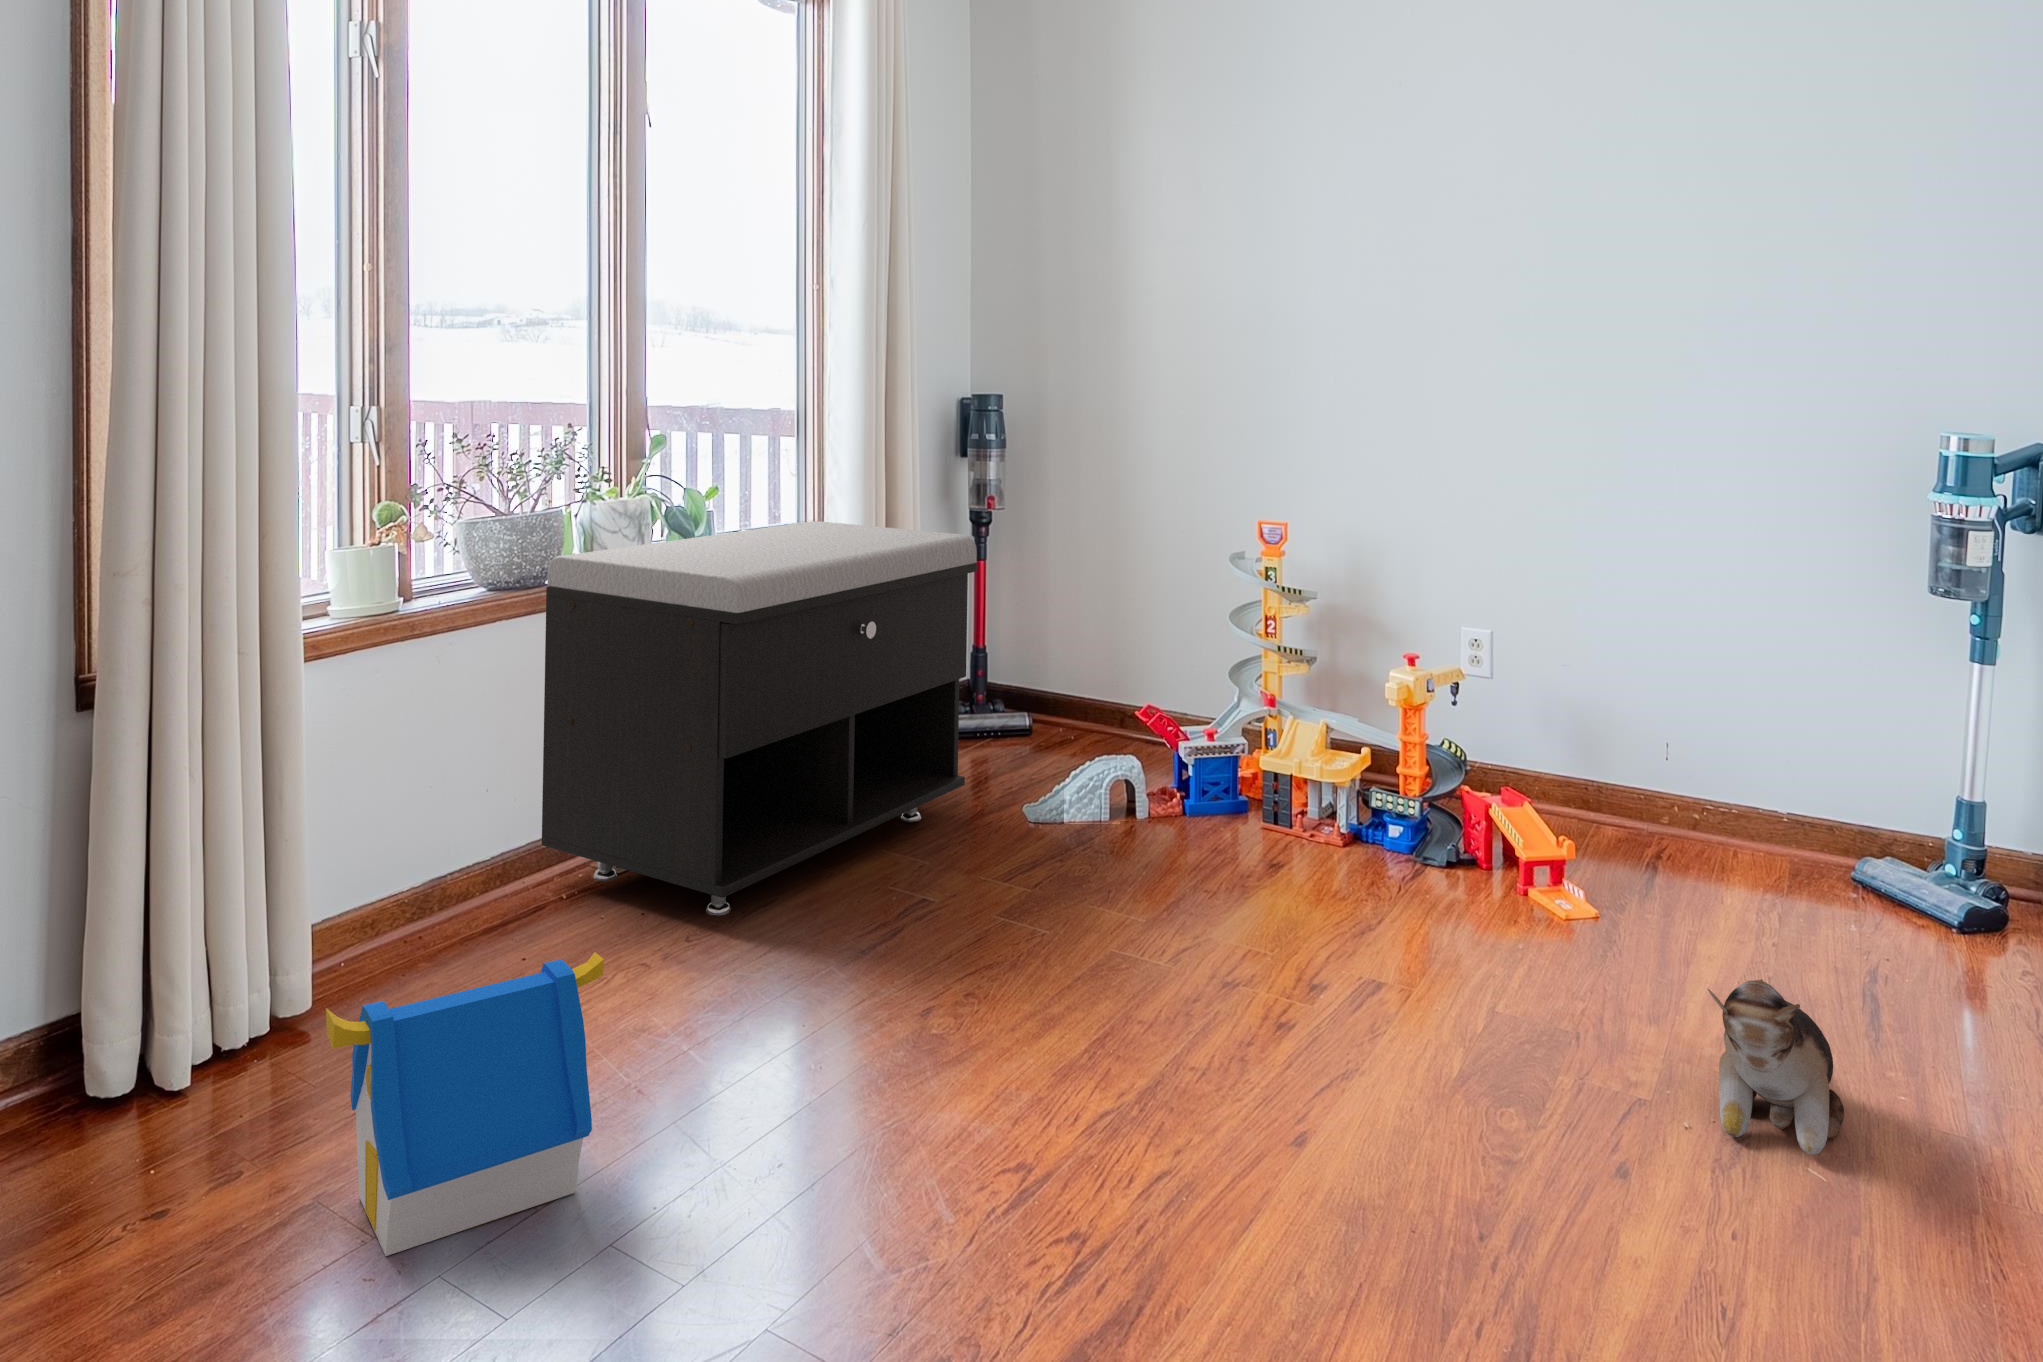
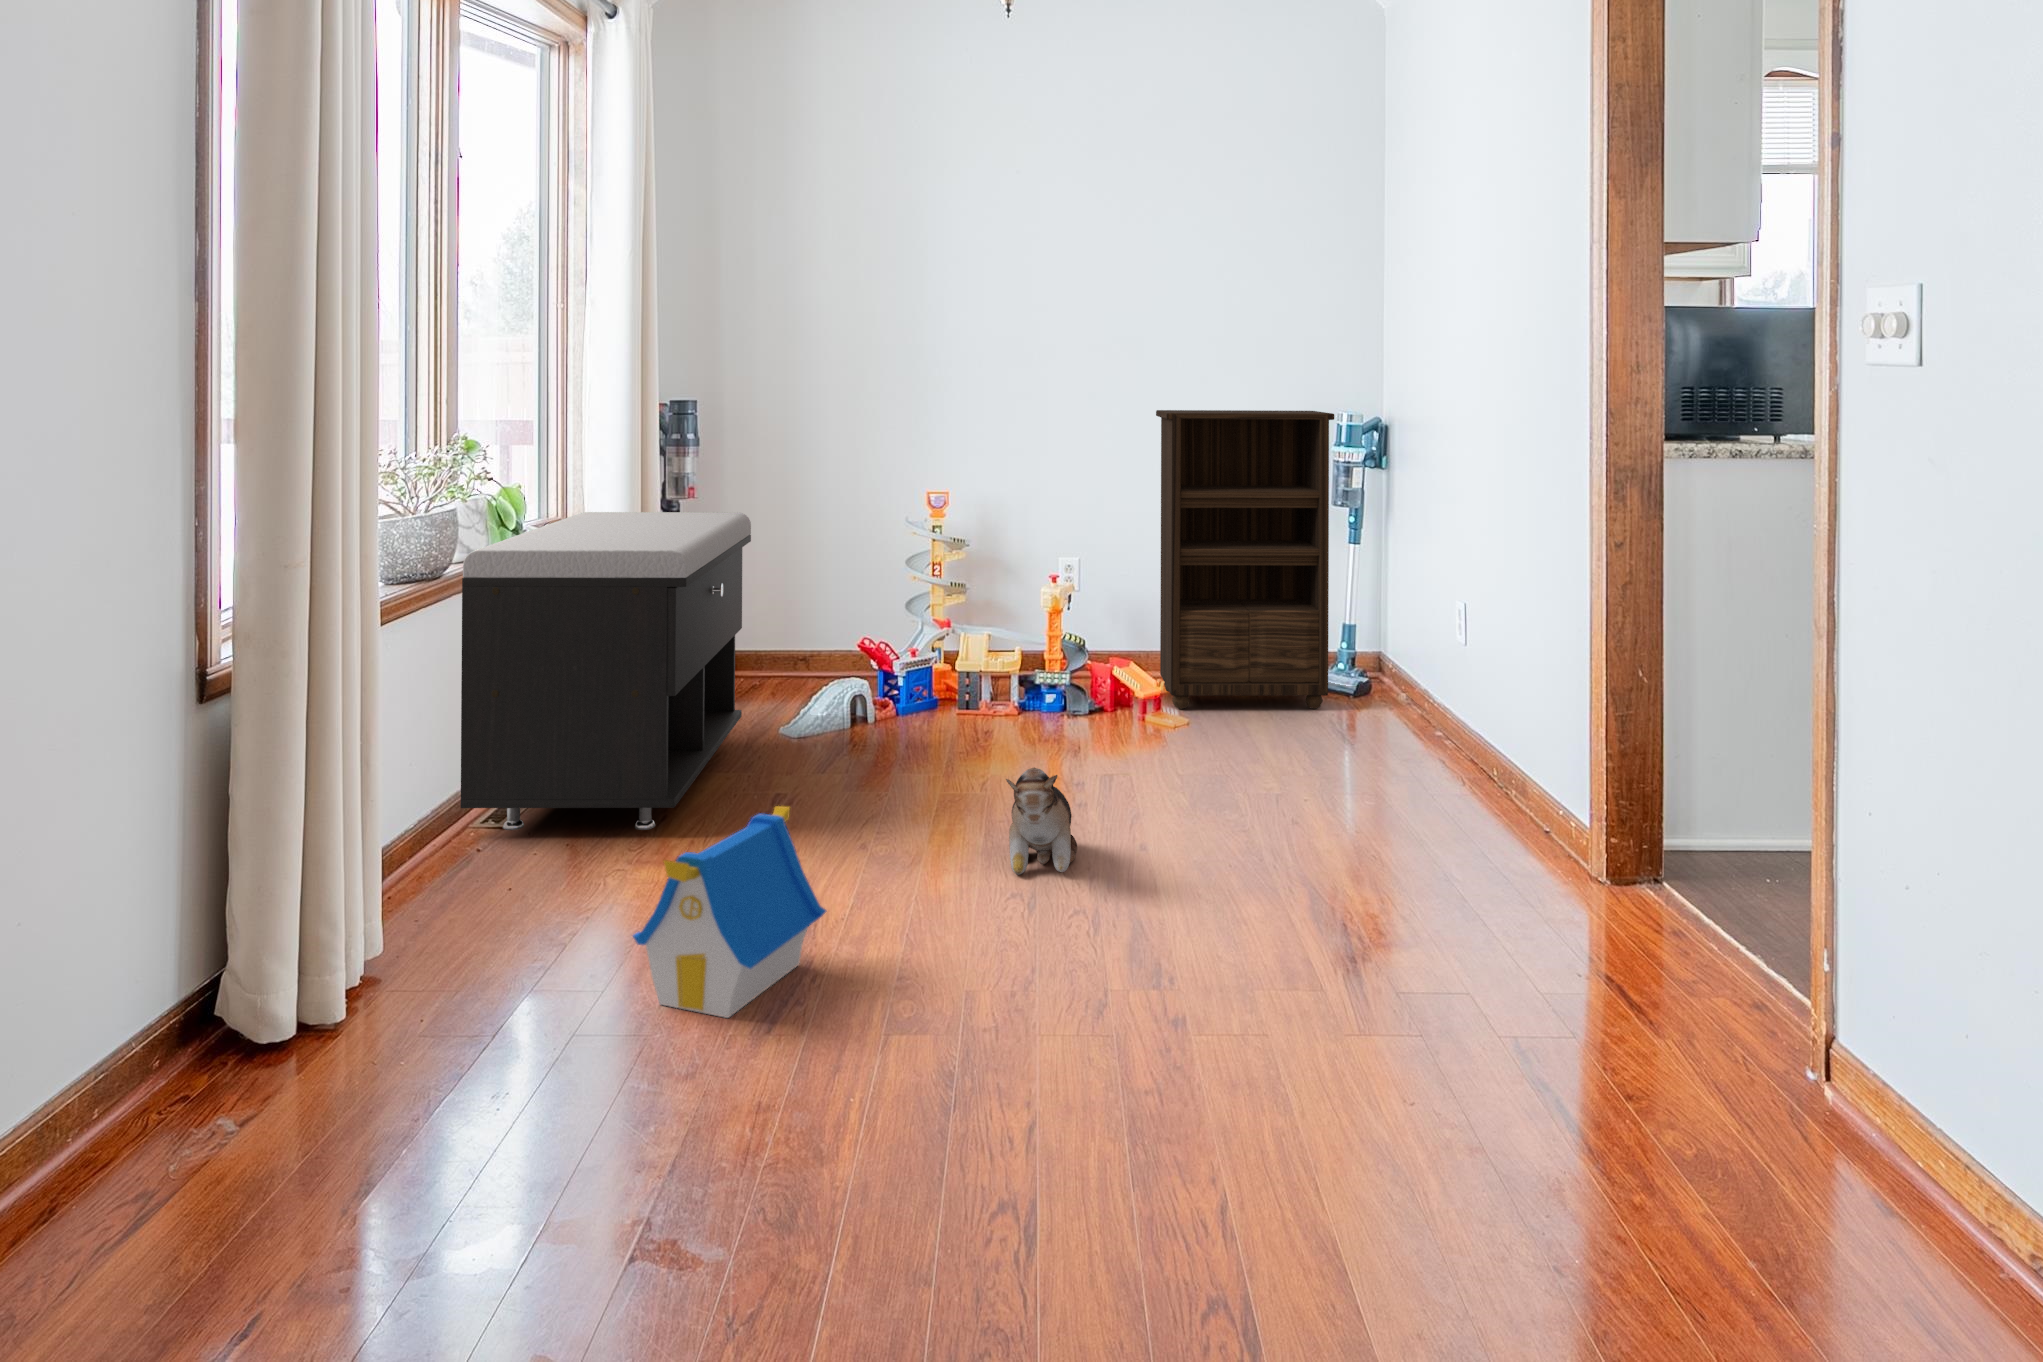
bookshelf: none [1583,429,1892,933] -> present [1156,410,1334,709]
plush toy: present [1708,979,1844,1155] -> present [1006,767,1077,875]

